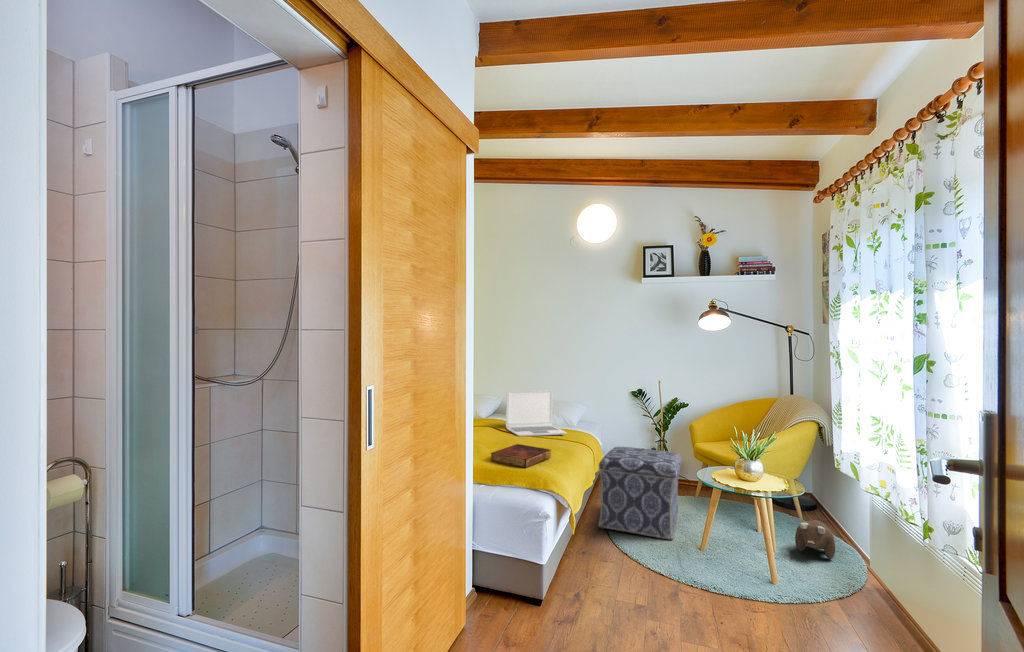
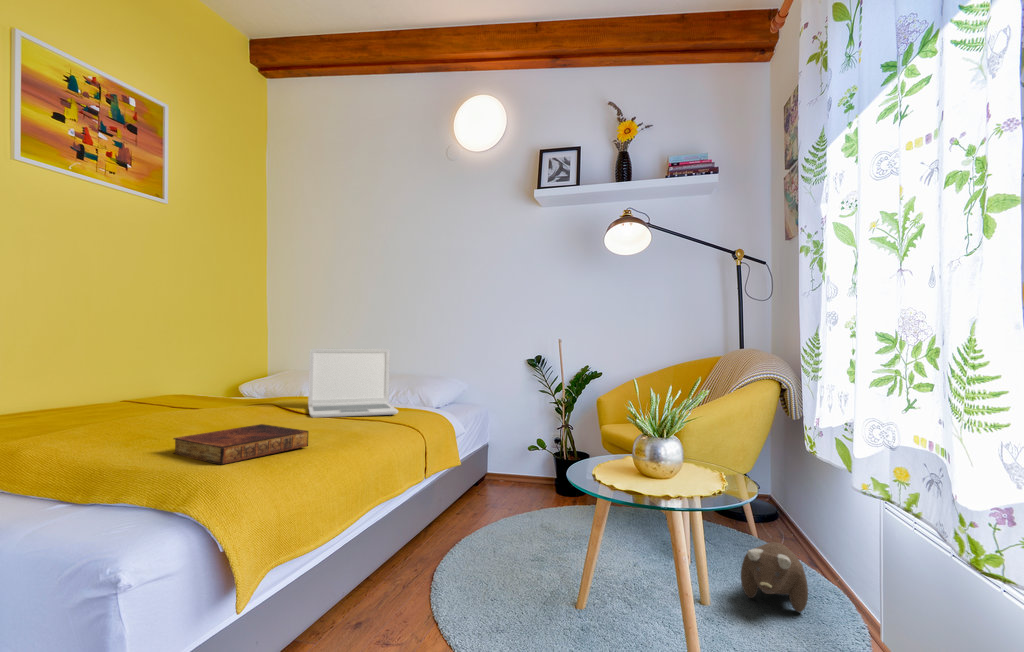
ottoman: present [599,447,682,540] -> none [422,431,570,586]

